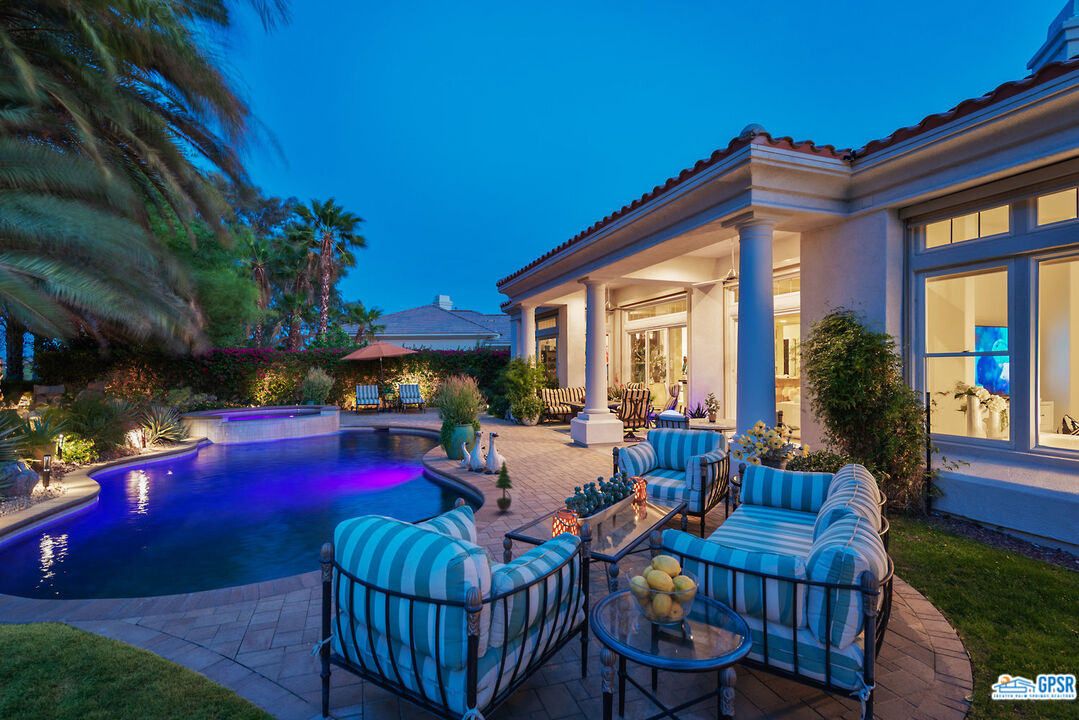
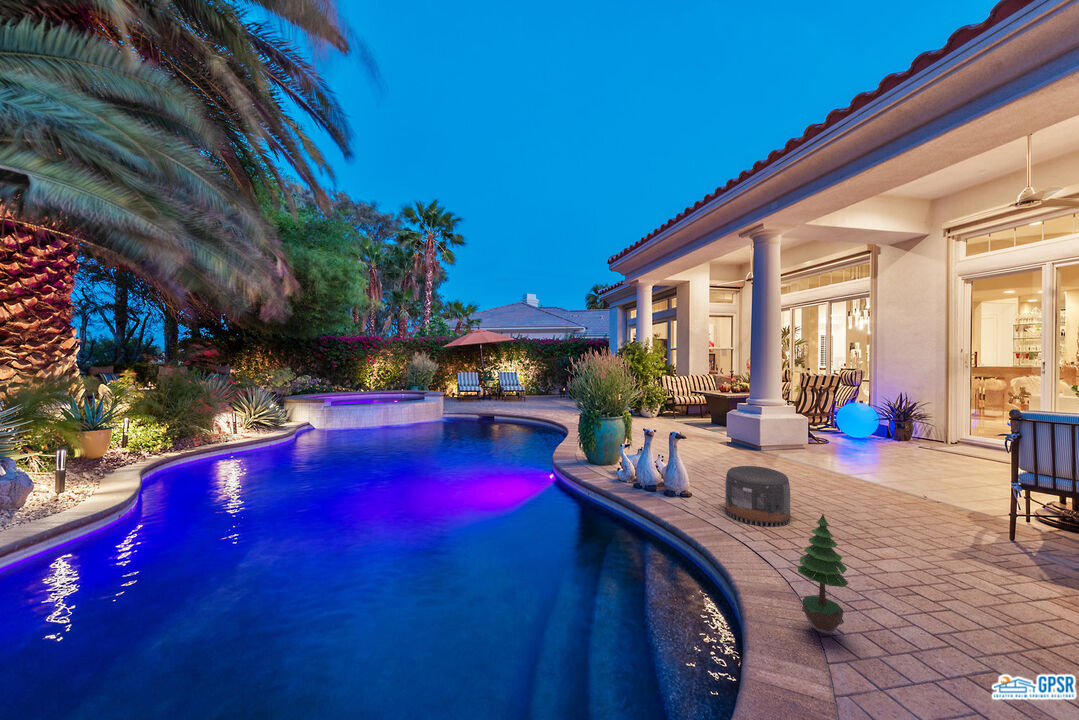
pouf: none [513,451,548,484] -> present [725,466,790,527]

